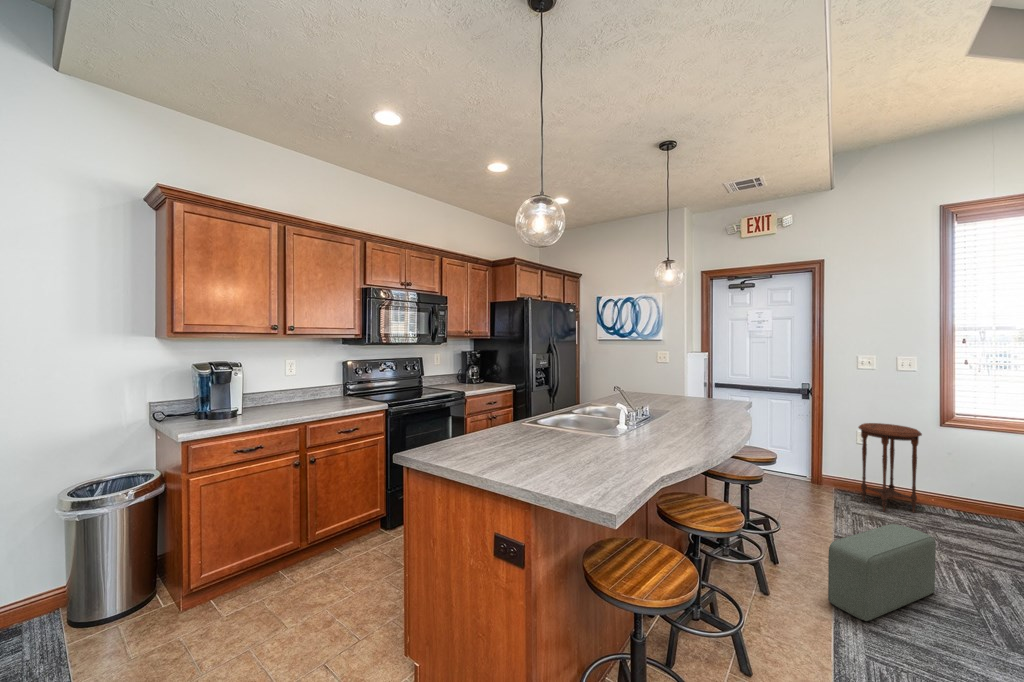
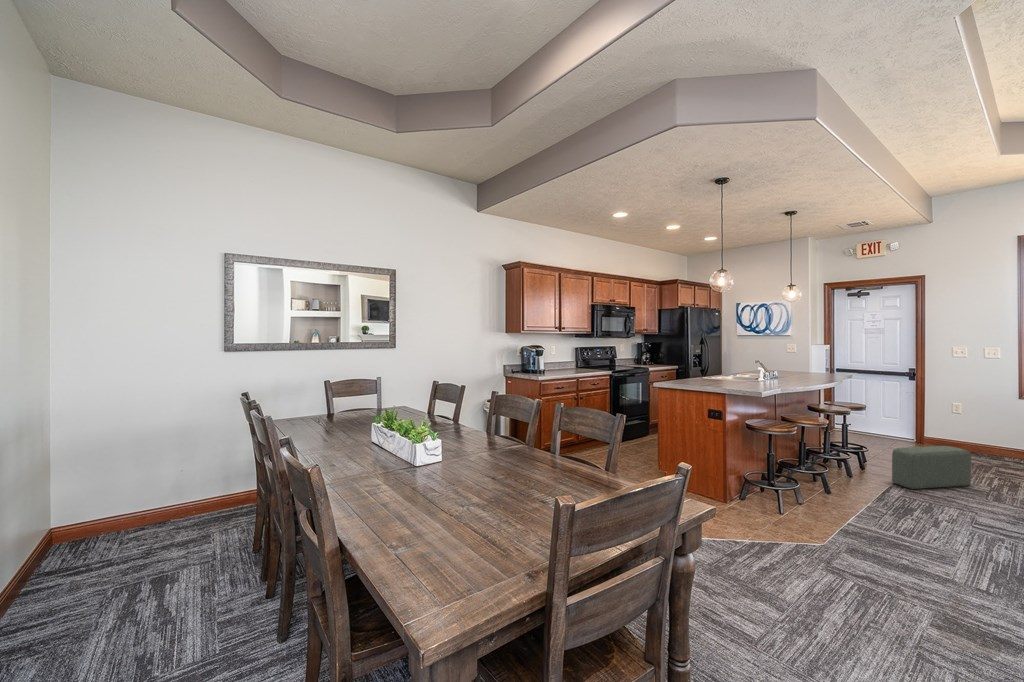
side table: present [859,423,922,513] -> none [950,396,1001,460]

